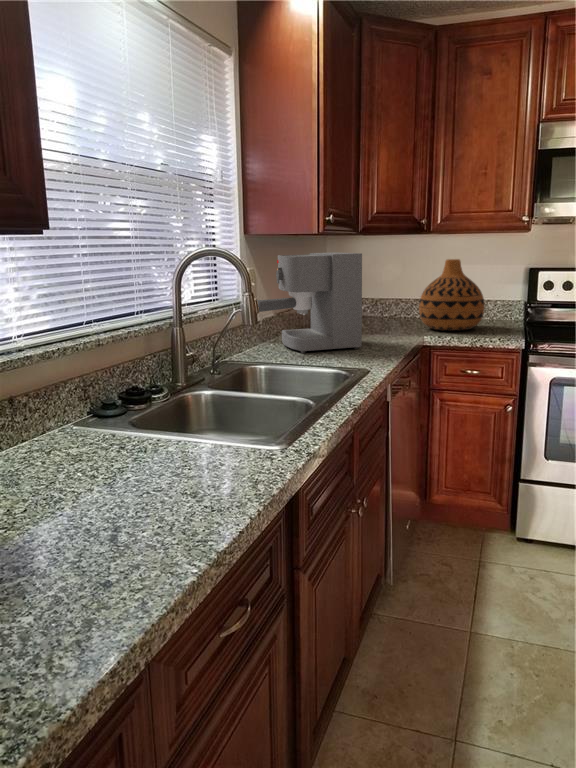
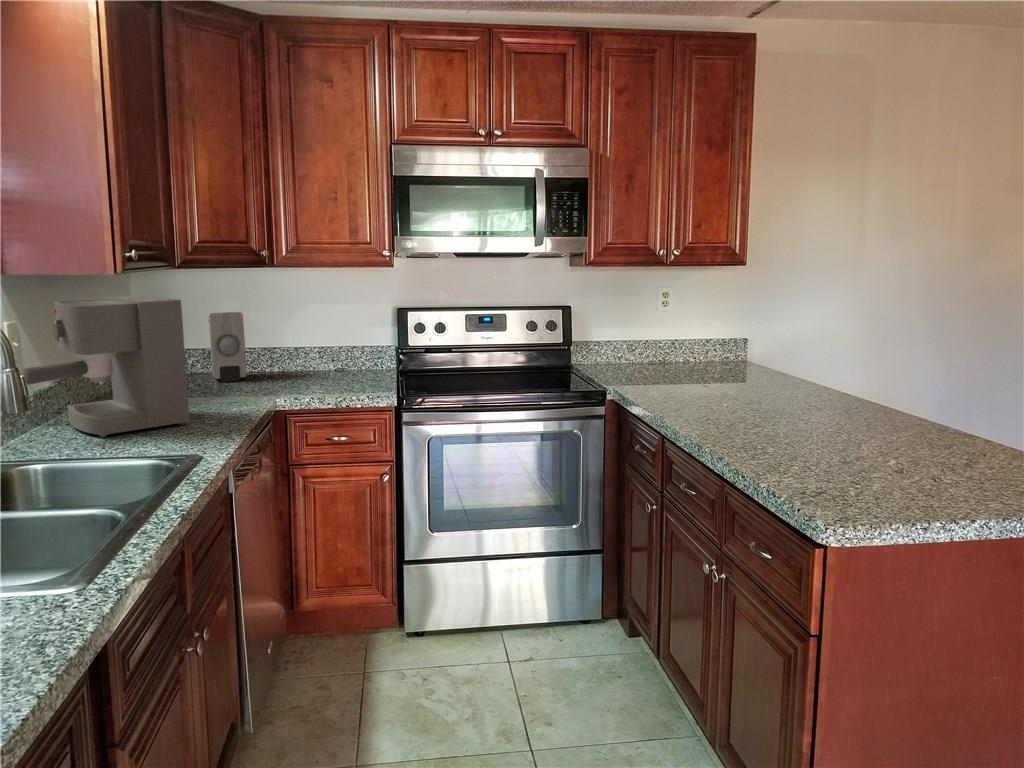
vase: present [419,259,485,331] -> none [266,300,348,389]
soap dispenser: none [378,270,404,323] -> present [209,312,247,382]

